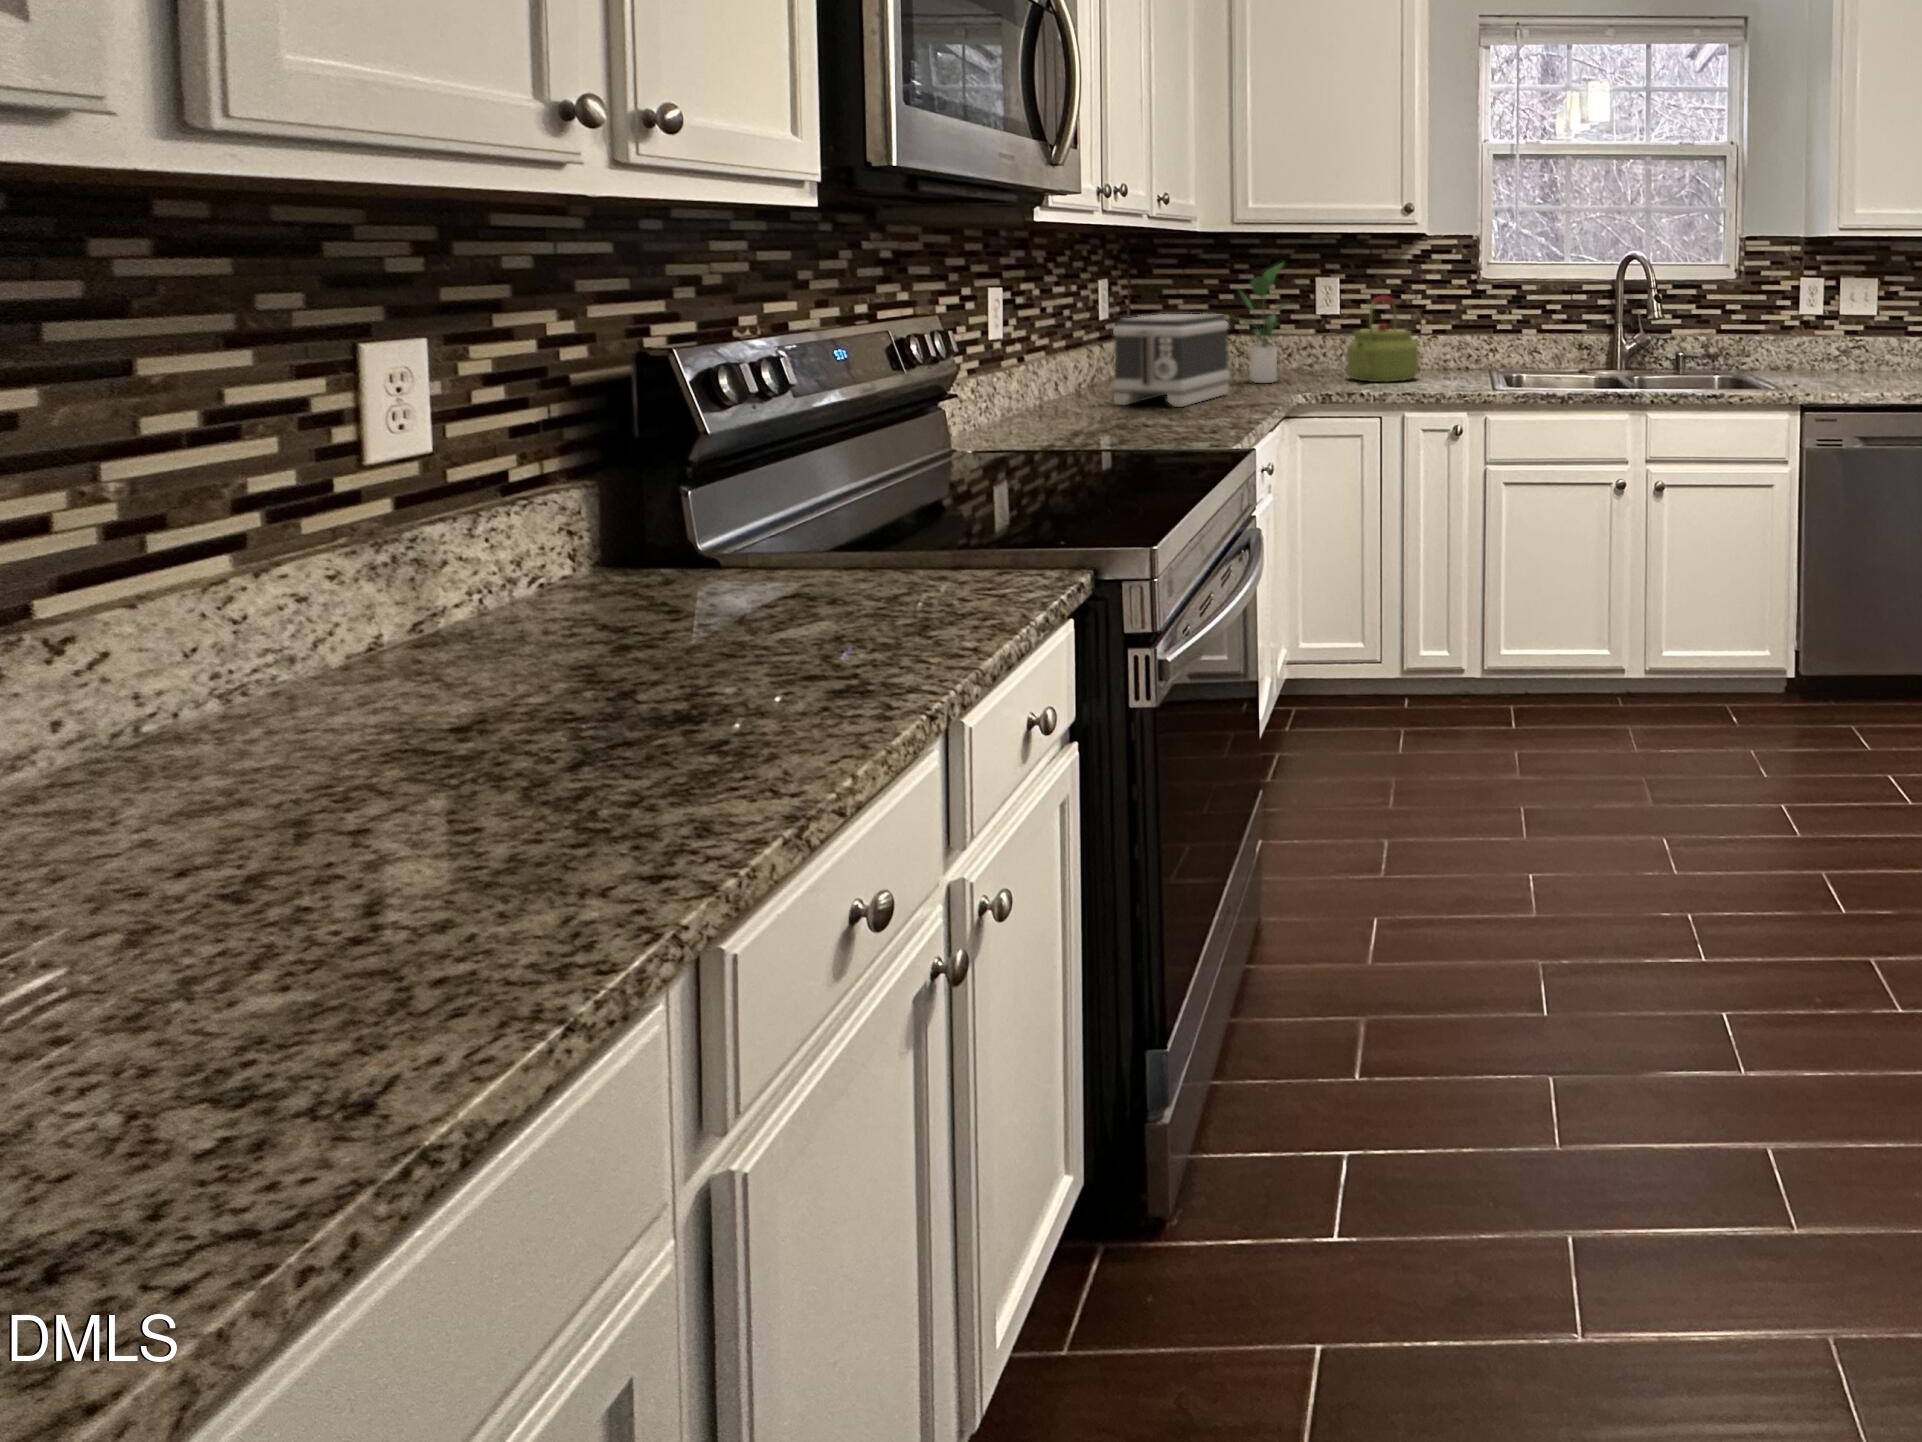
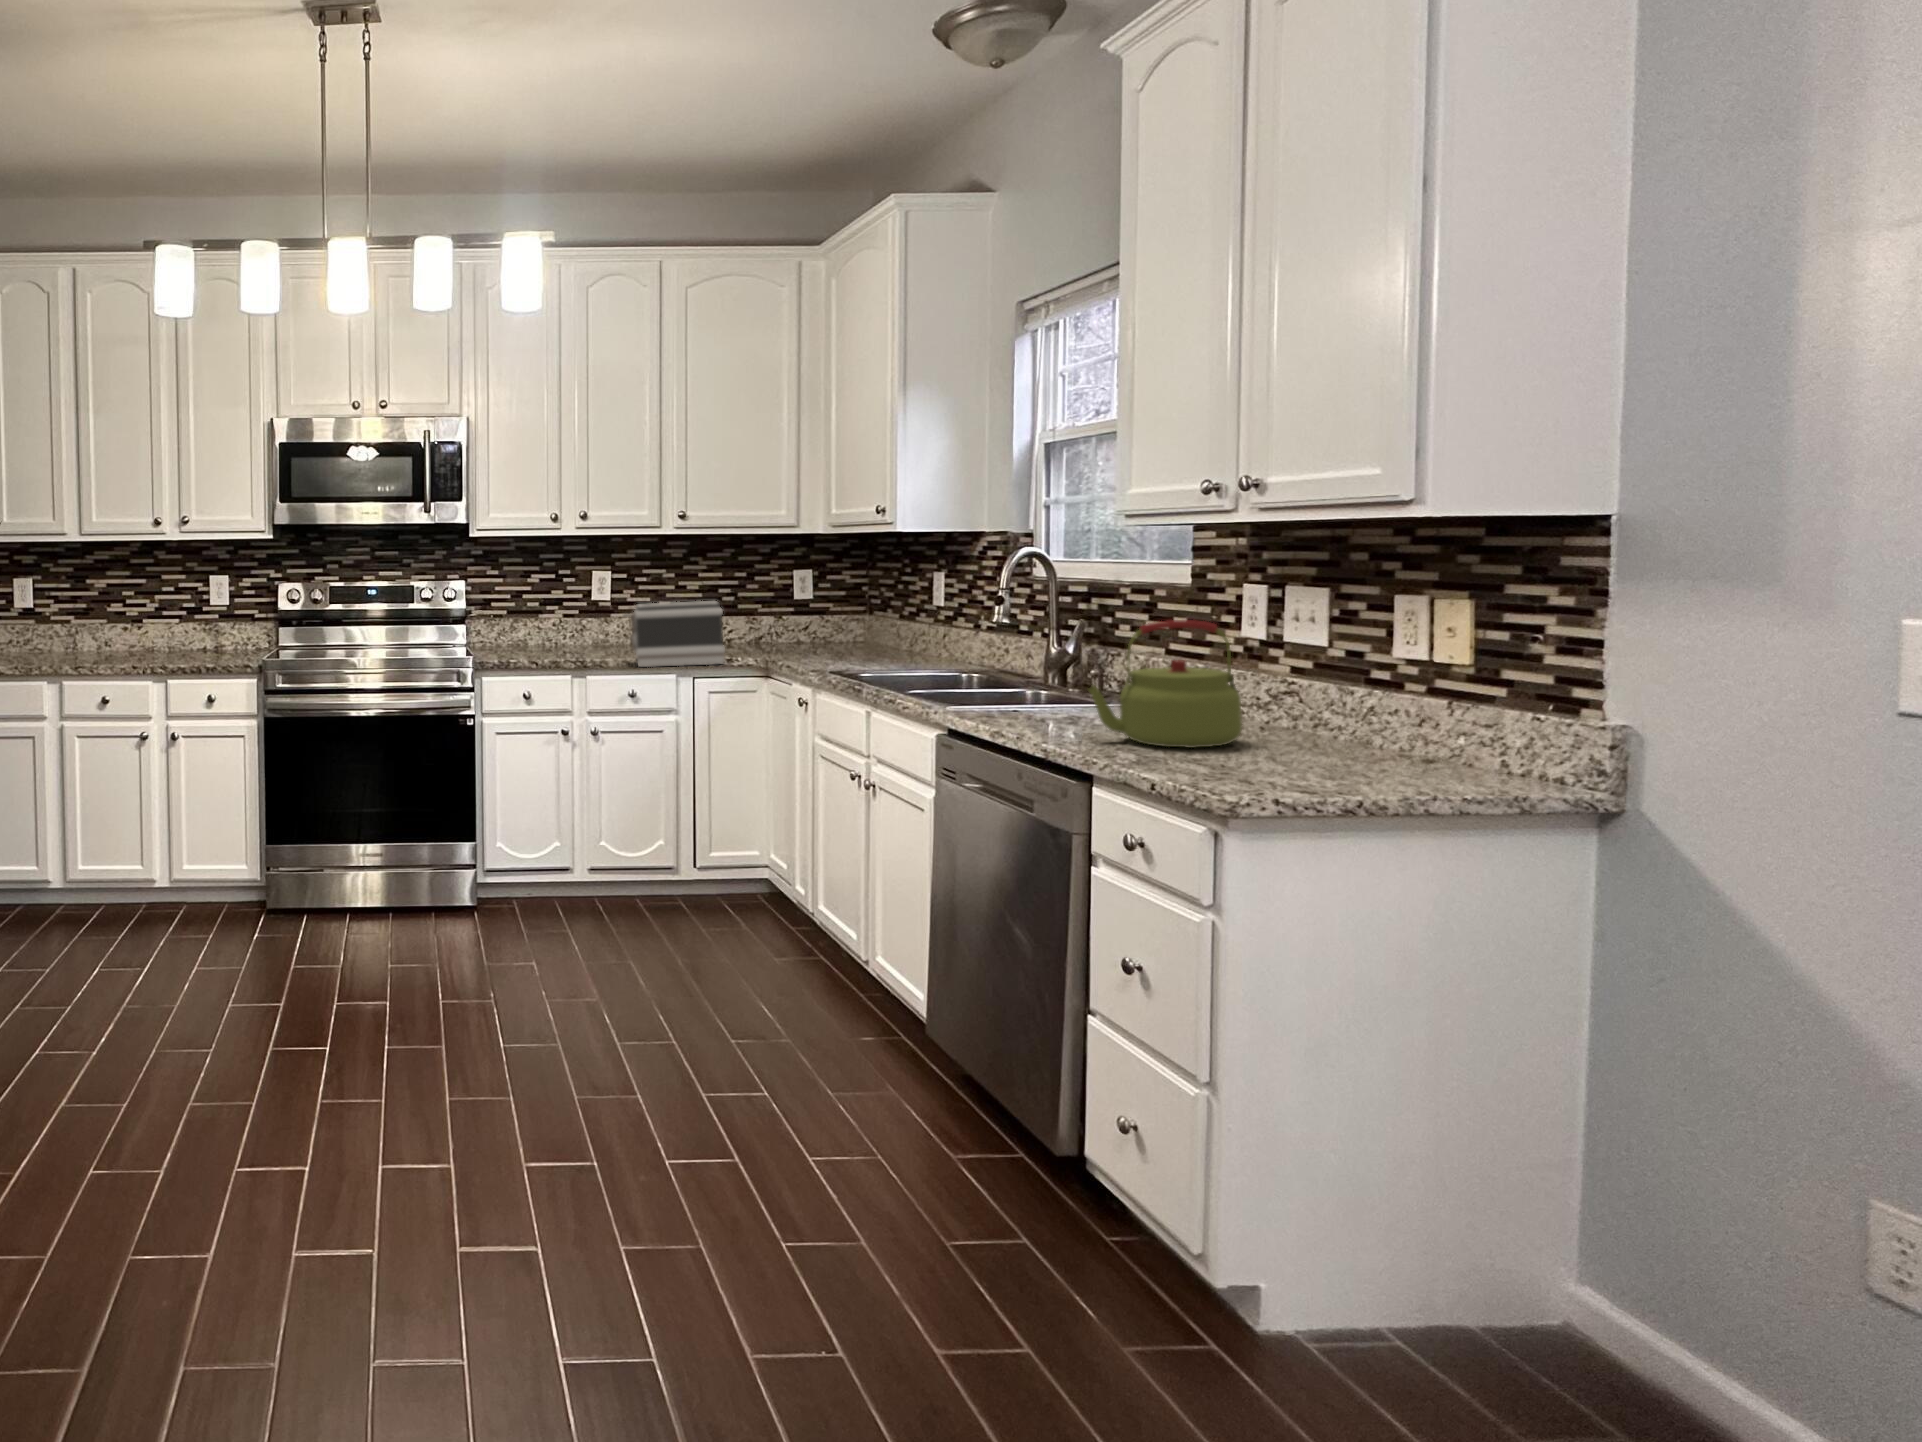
potted plant: present [1239,263,1289,383] -> none [795,558,847,661]
kettle: present [1347,296,1419,382] -> present [1088,620,1242,748]

